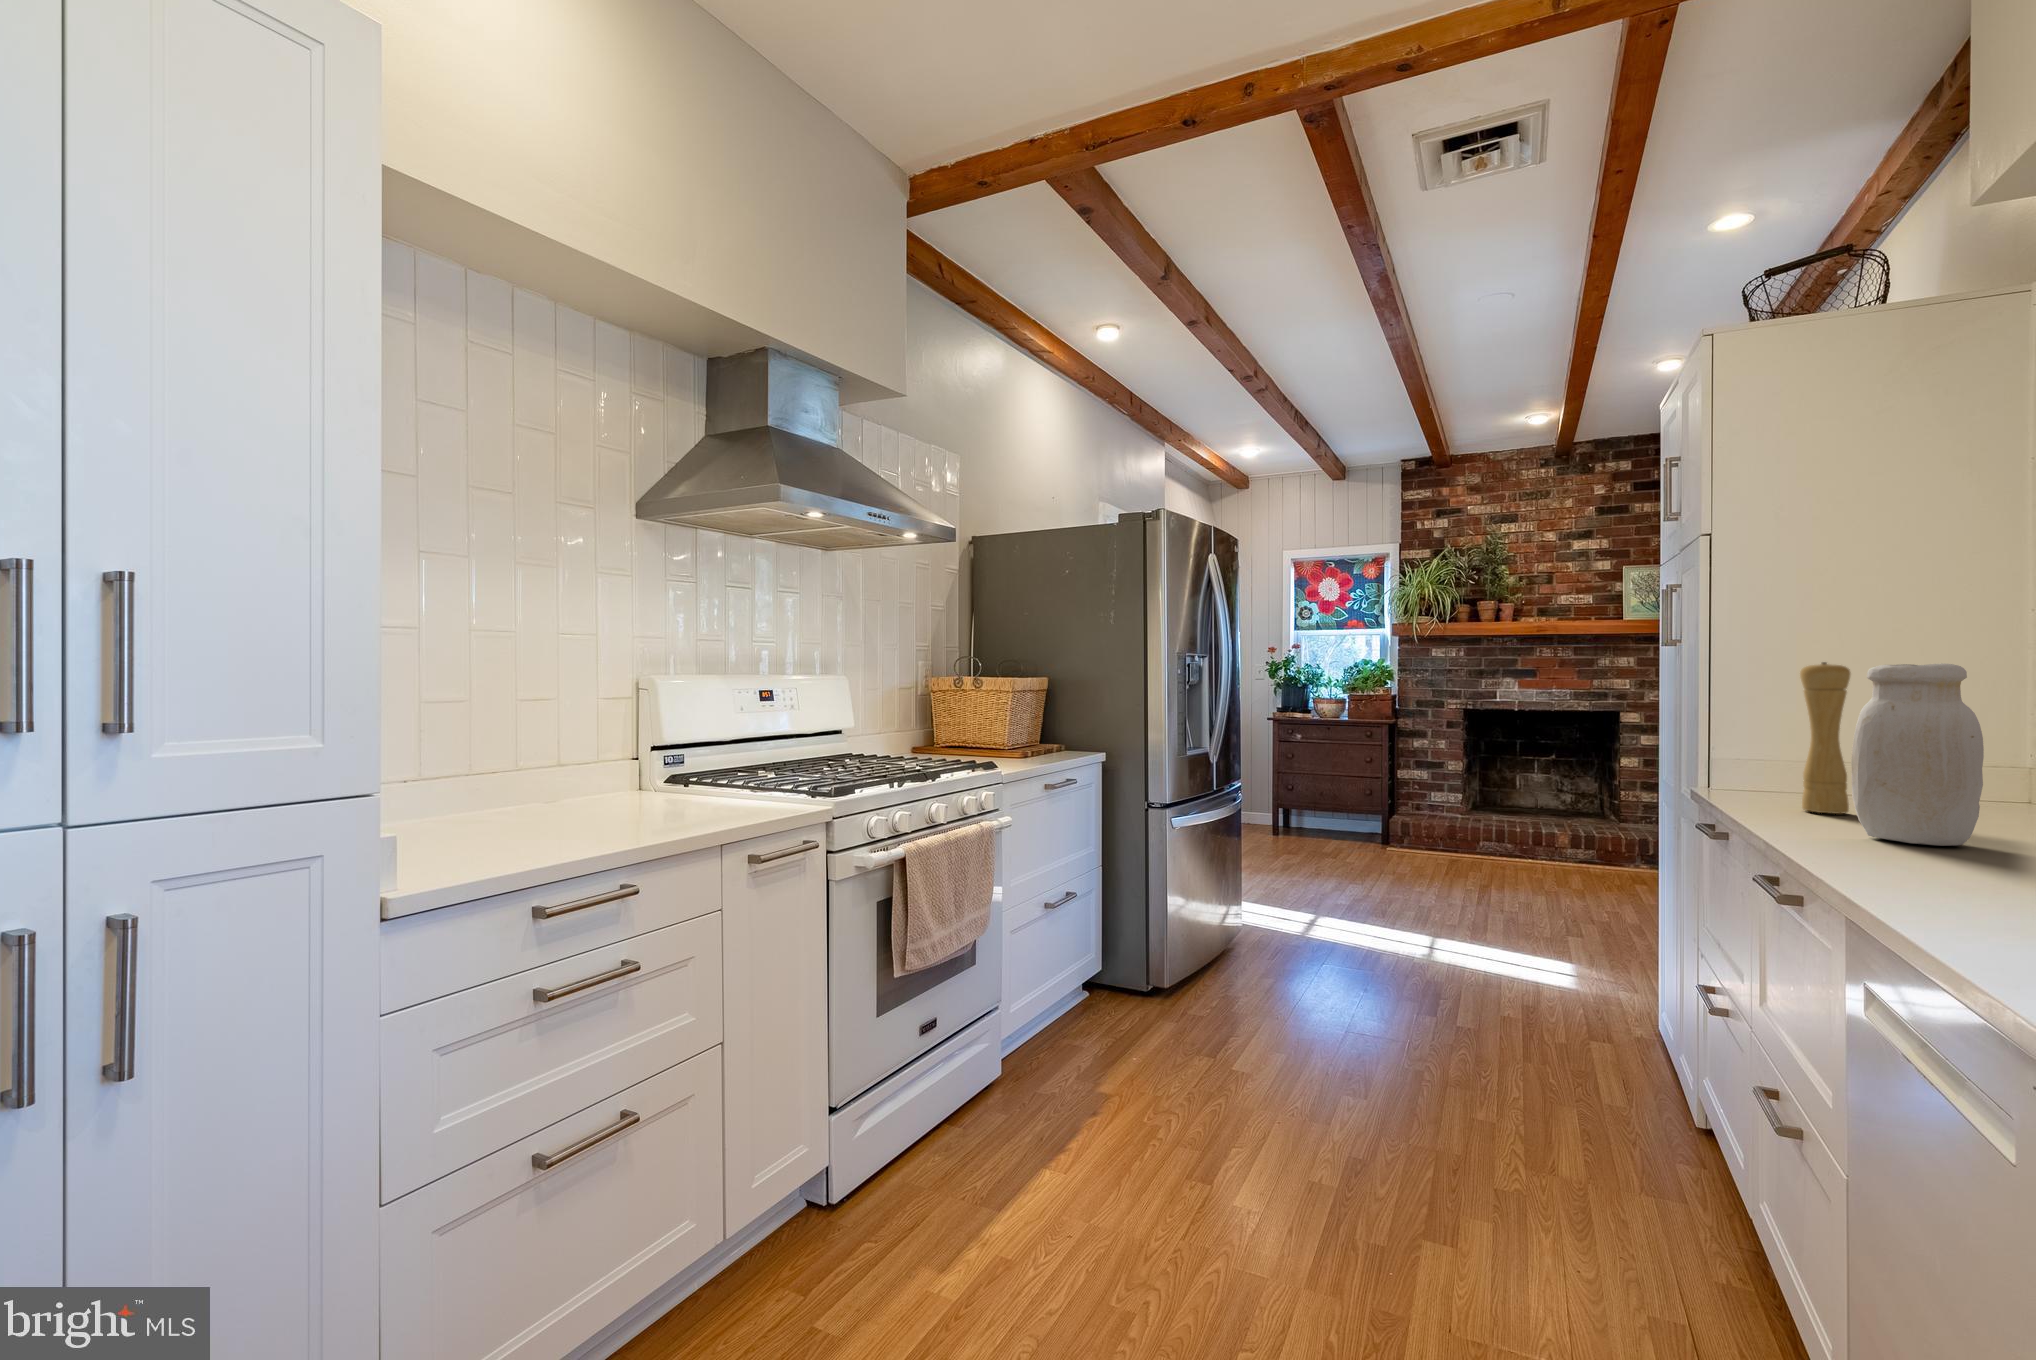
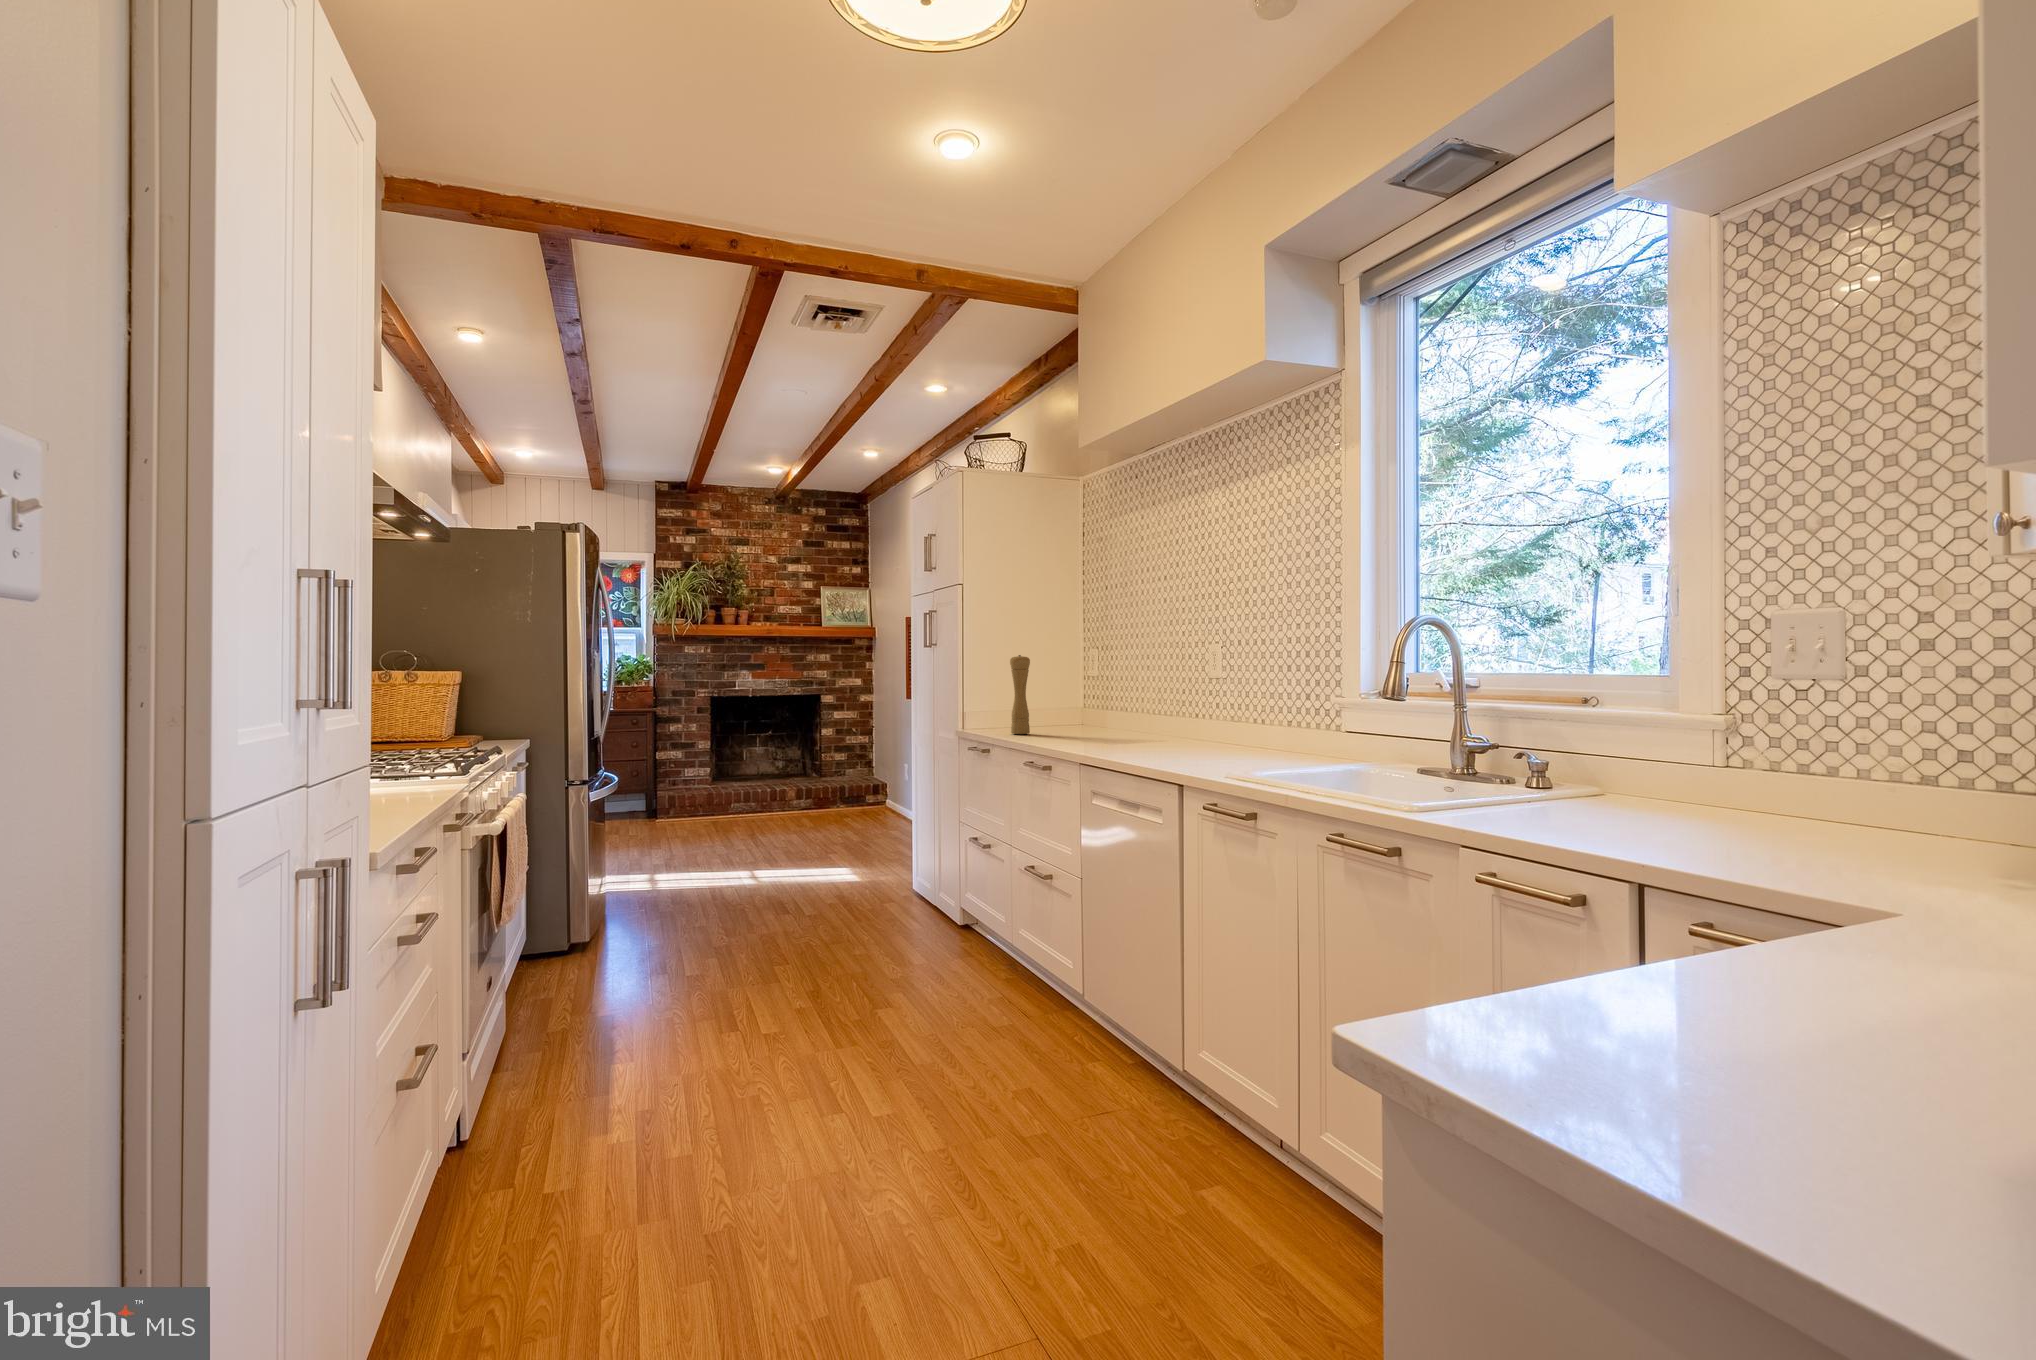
jar: present [1851,663,1984,846] -> none [1043,656,1089,741]

